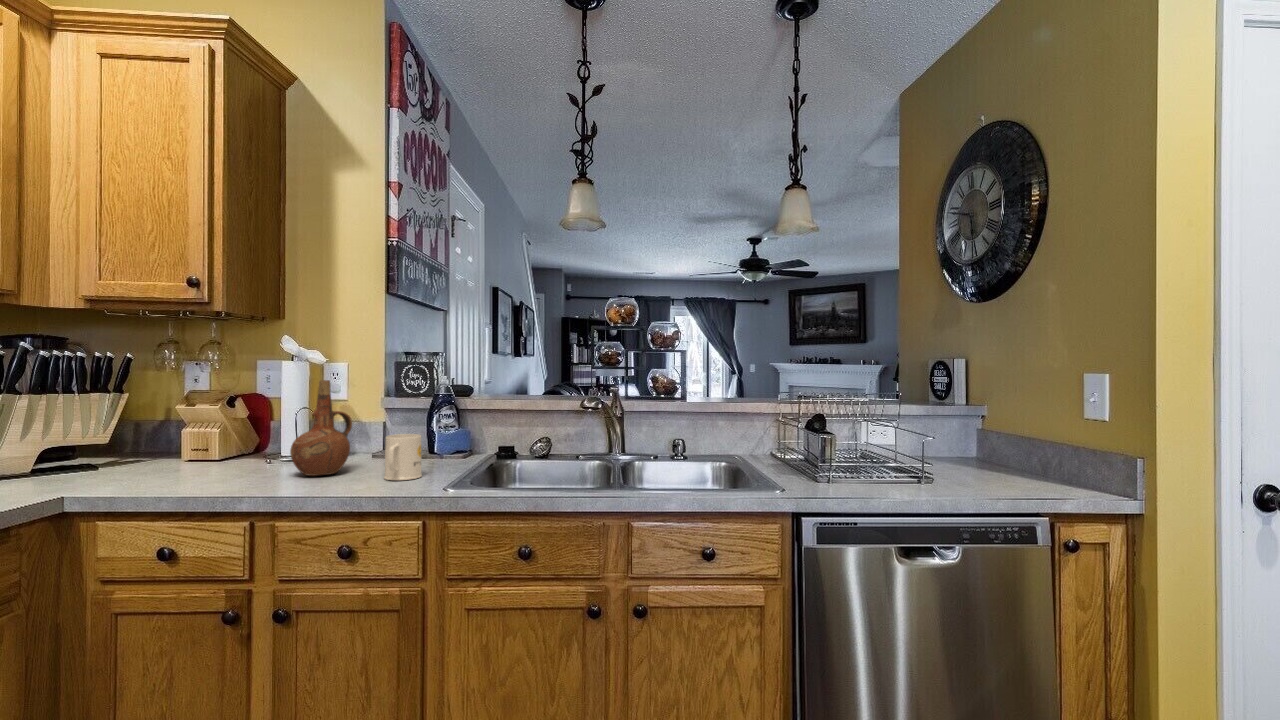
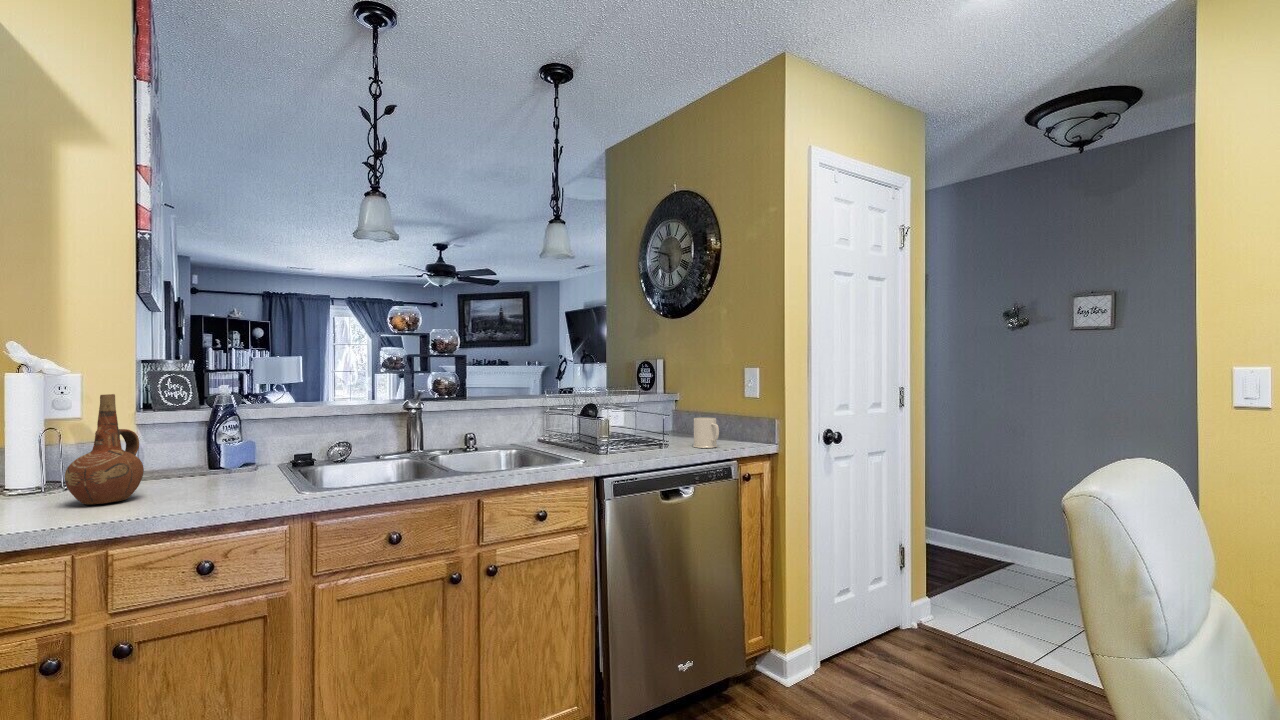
mug: present [384,434,422,480] -> present [693,417,719,448]

